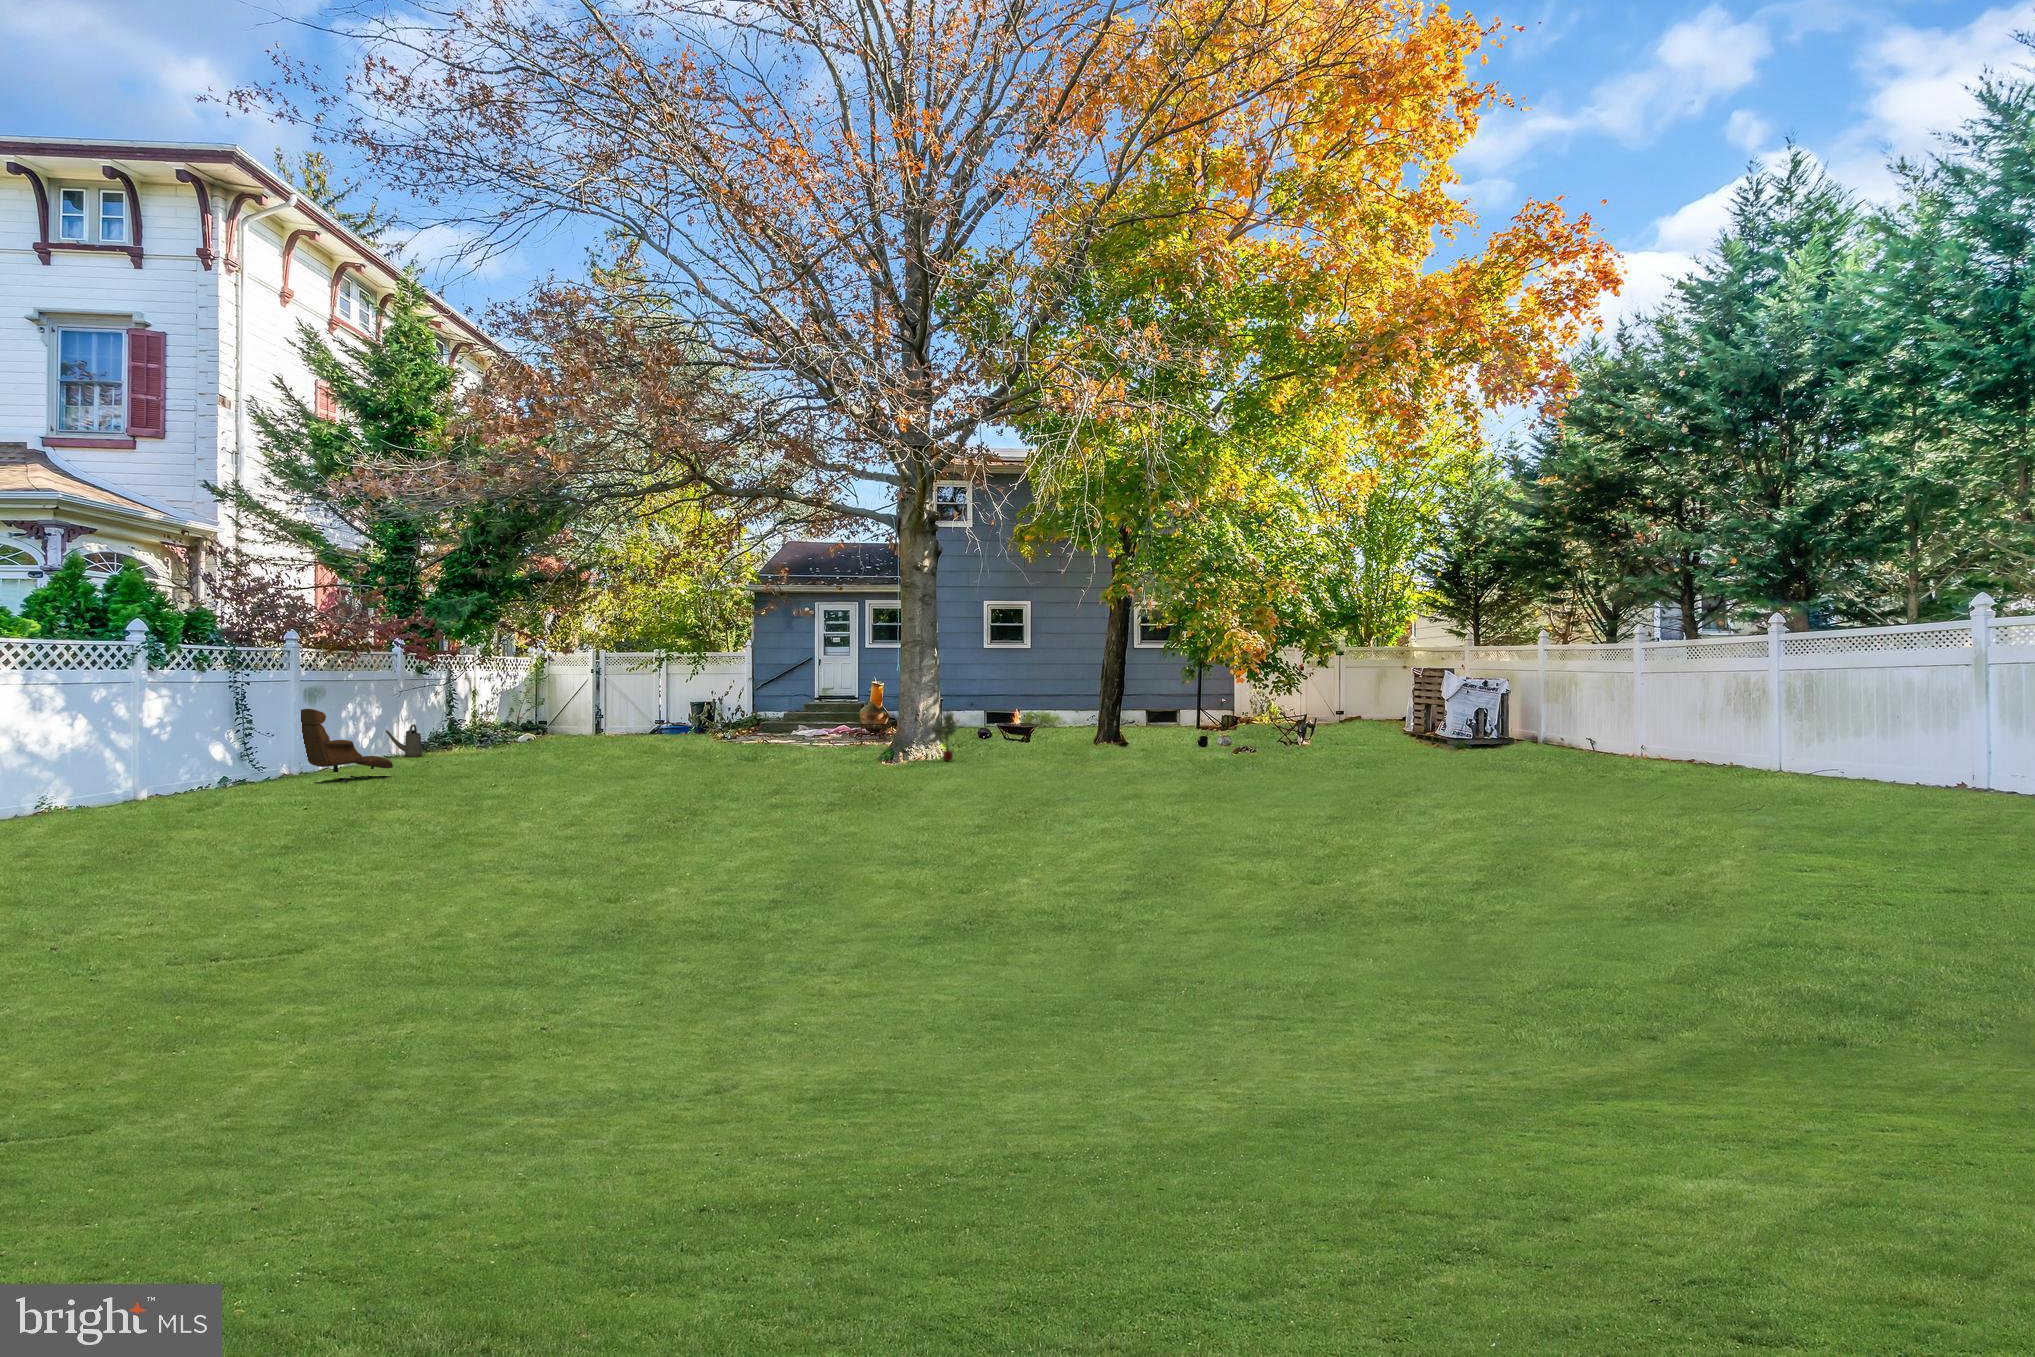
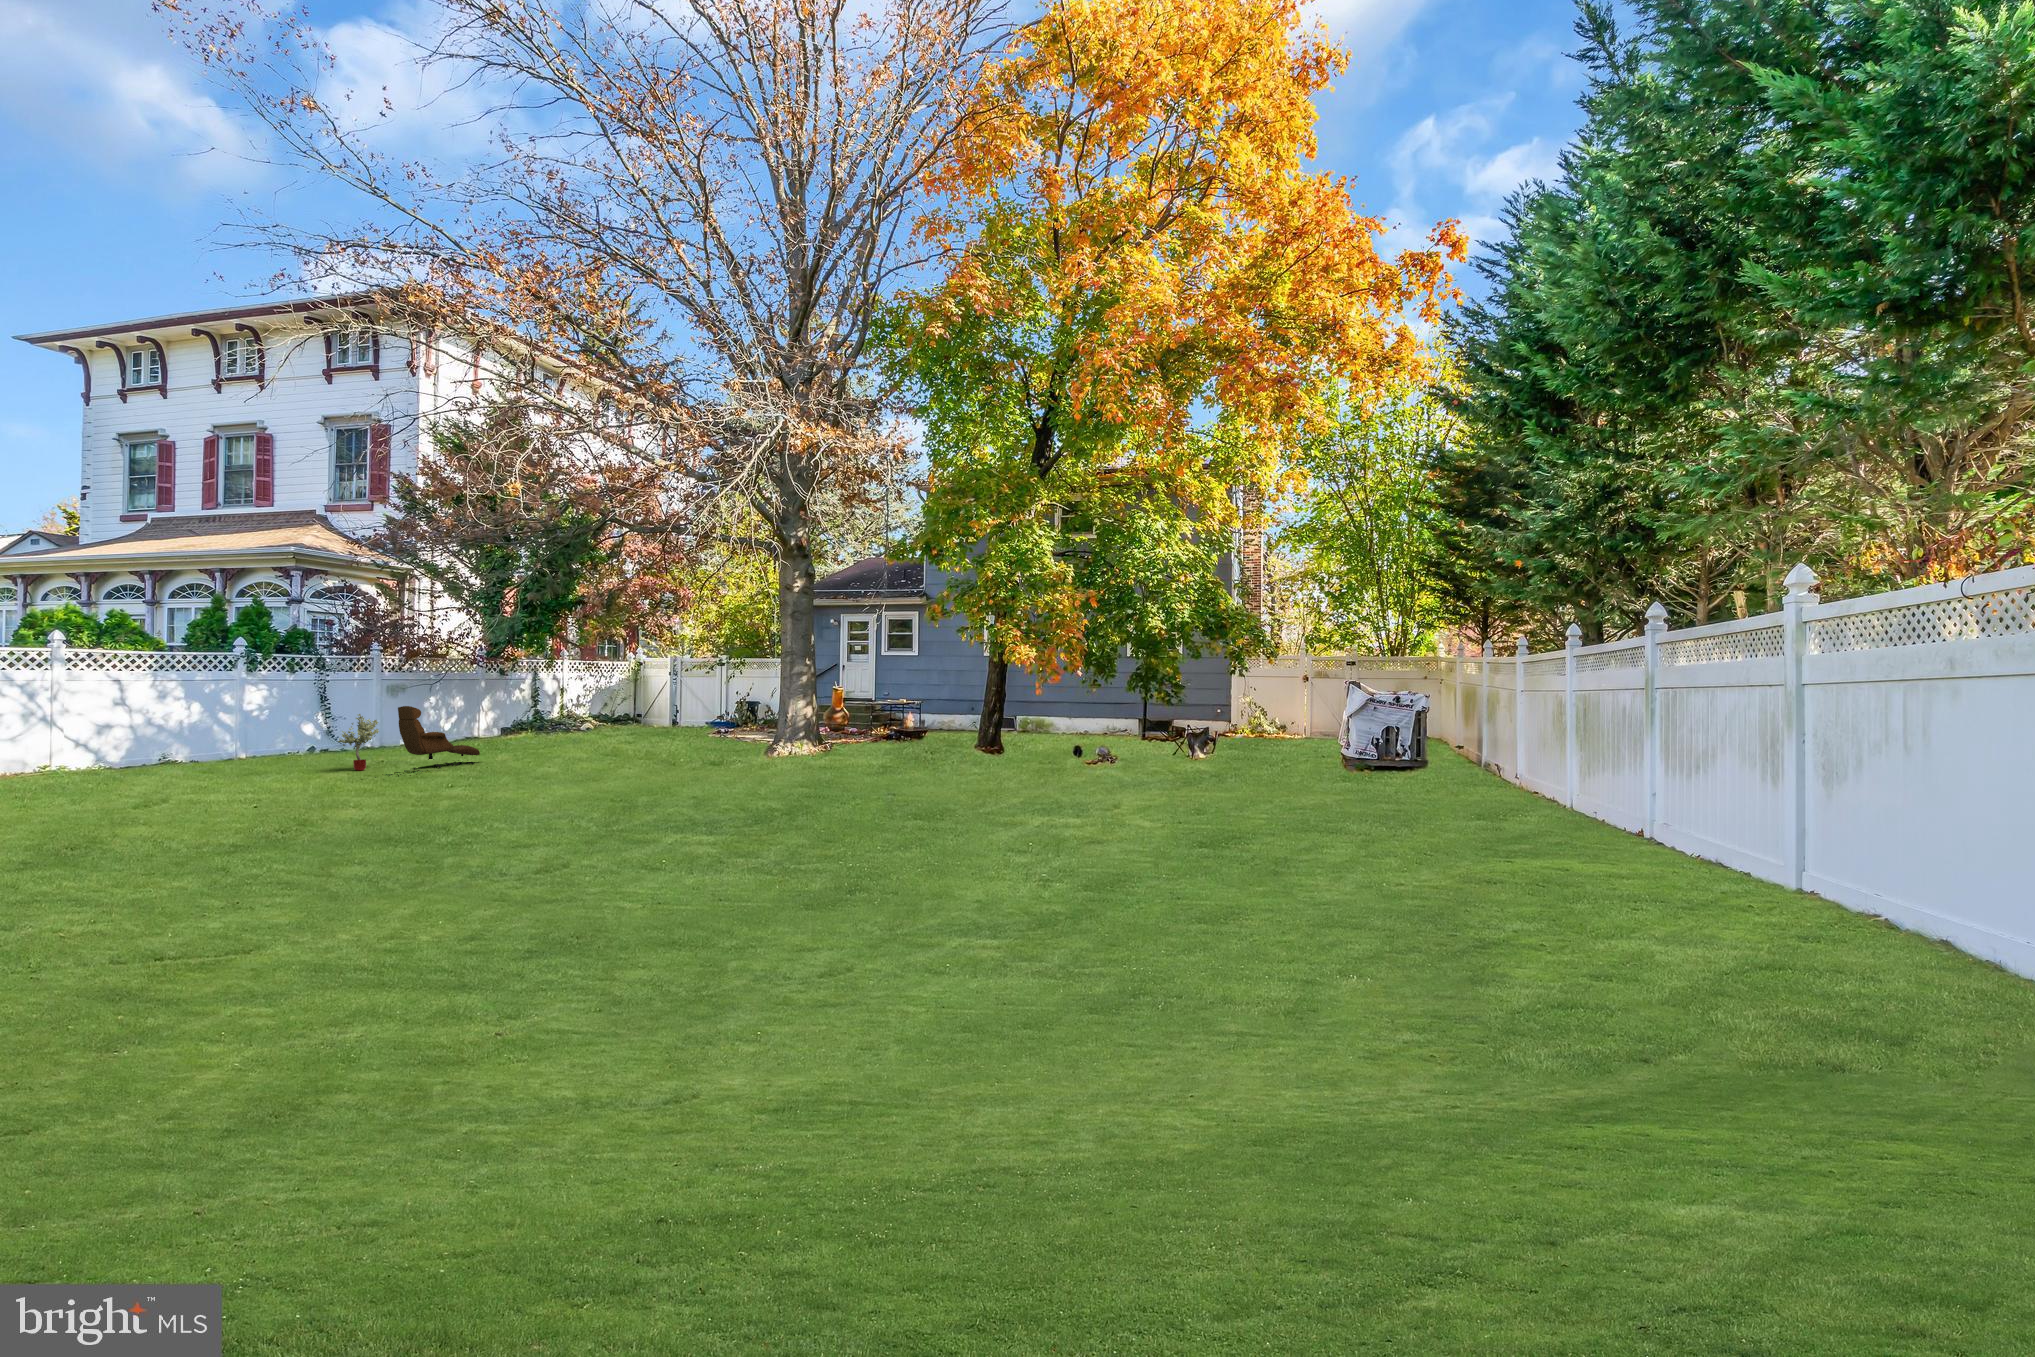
potted tree: present [932,708,957,761] -> present [338,714,379,771]
watering can: present [386,724,427,757] -> none [475,718,510,746]

